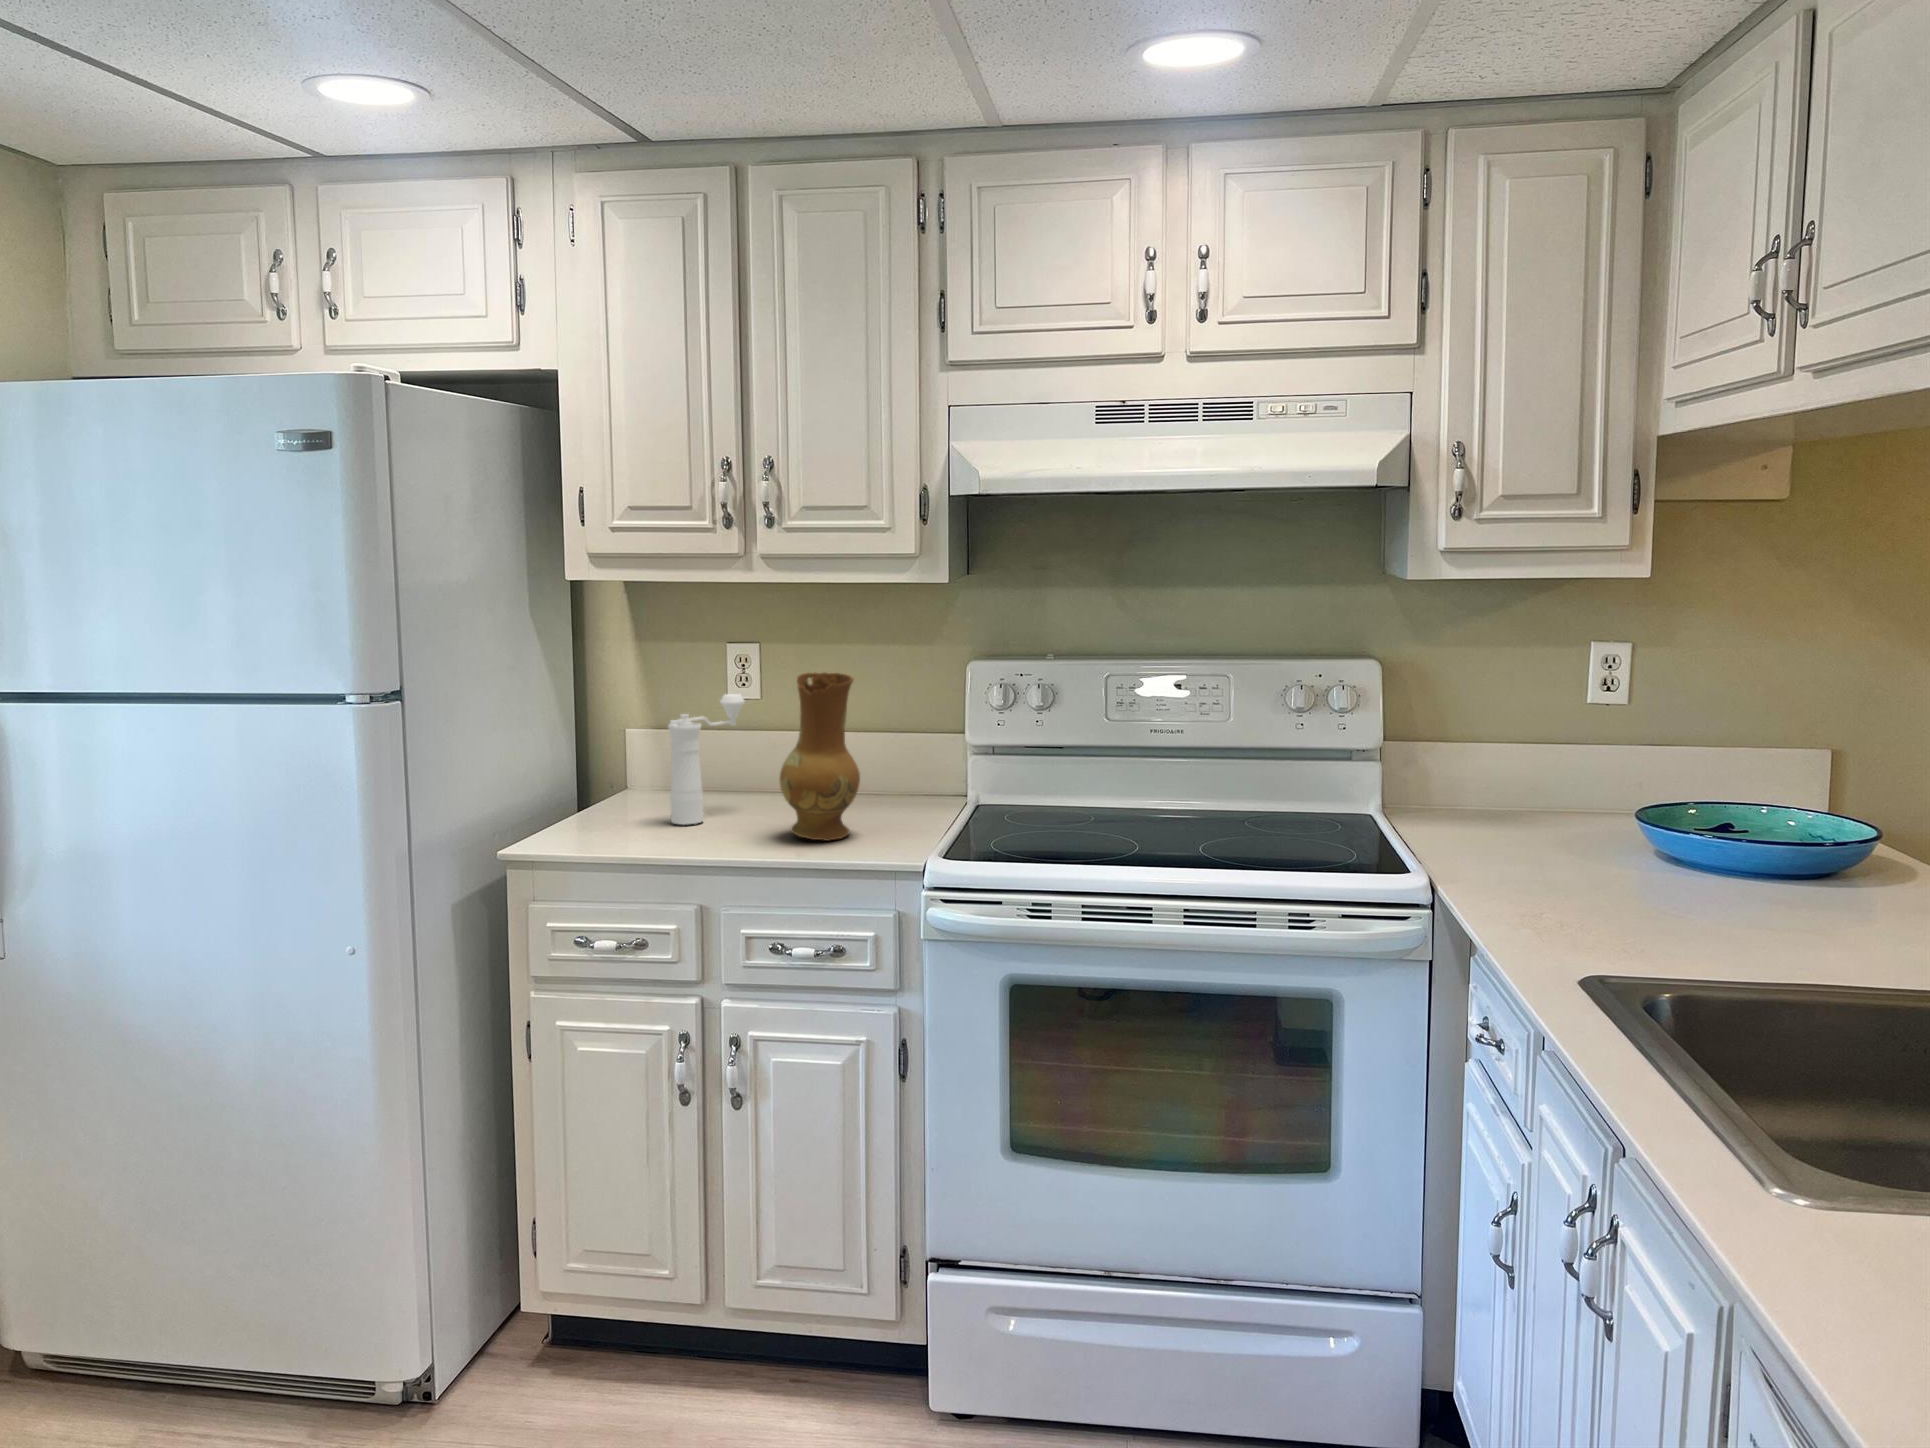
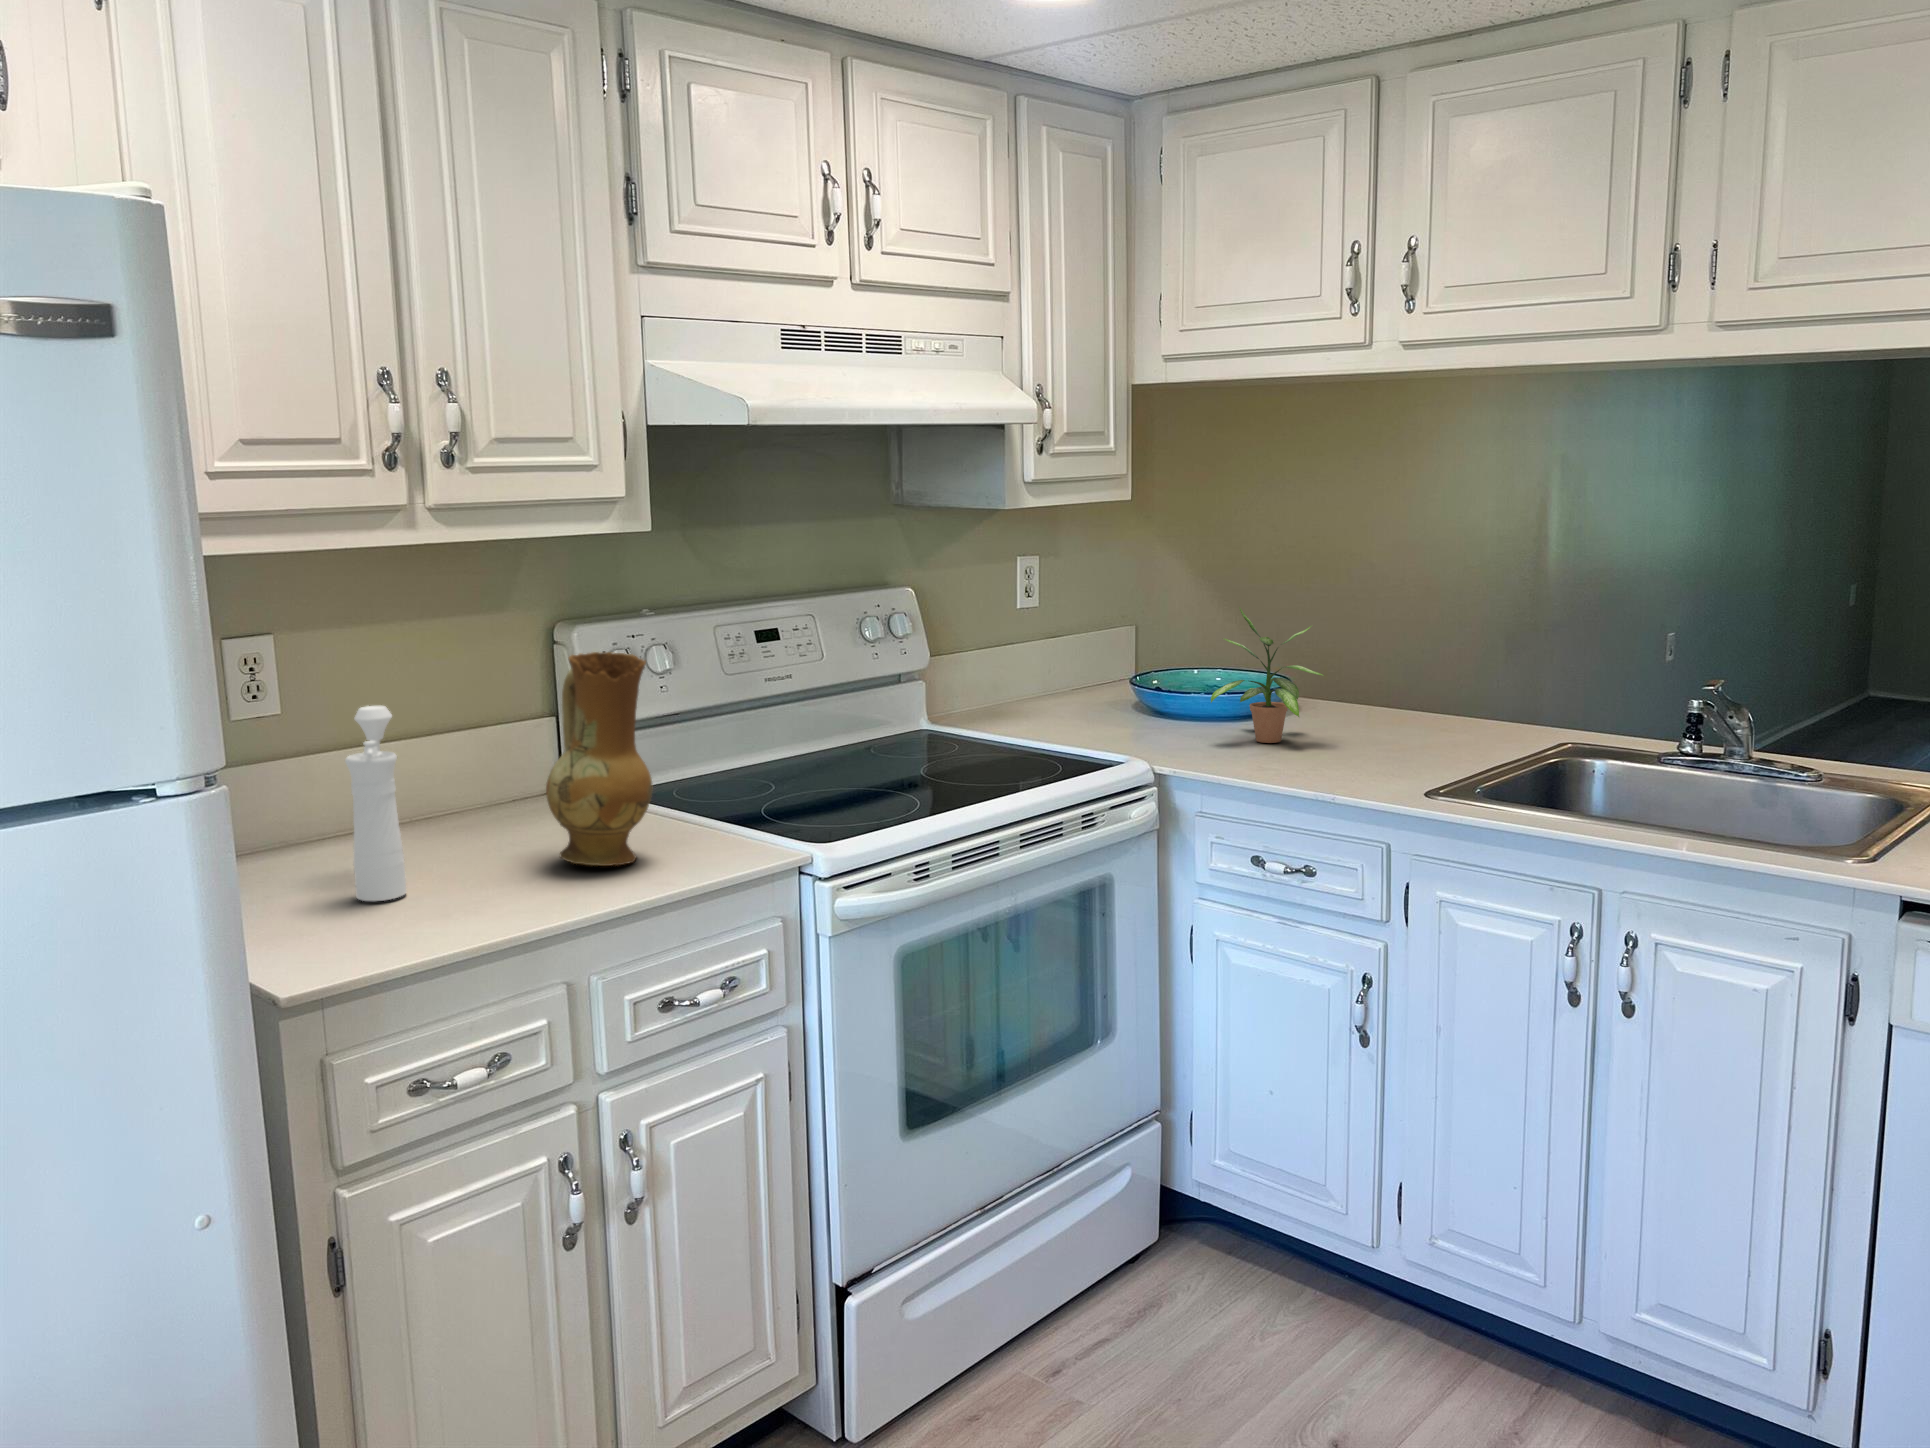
potted plant: none [1573,716,1753,905] -> present [1211,607,1323,743]

